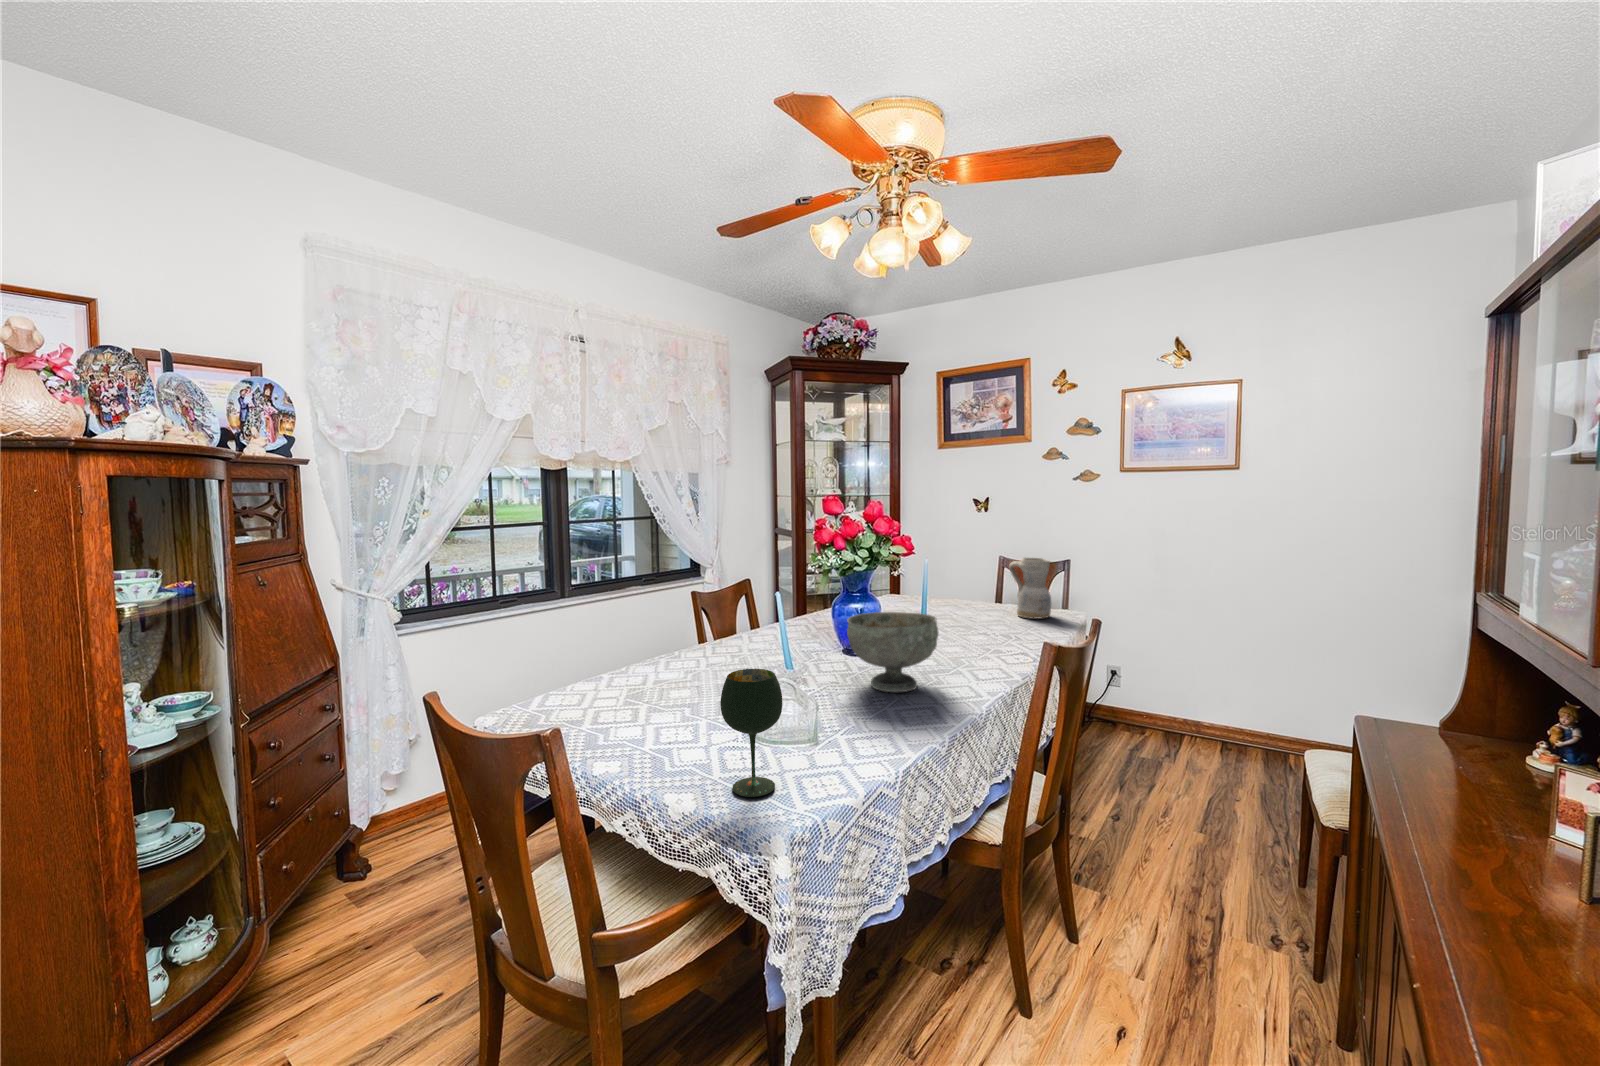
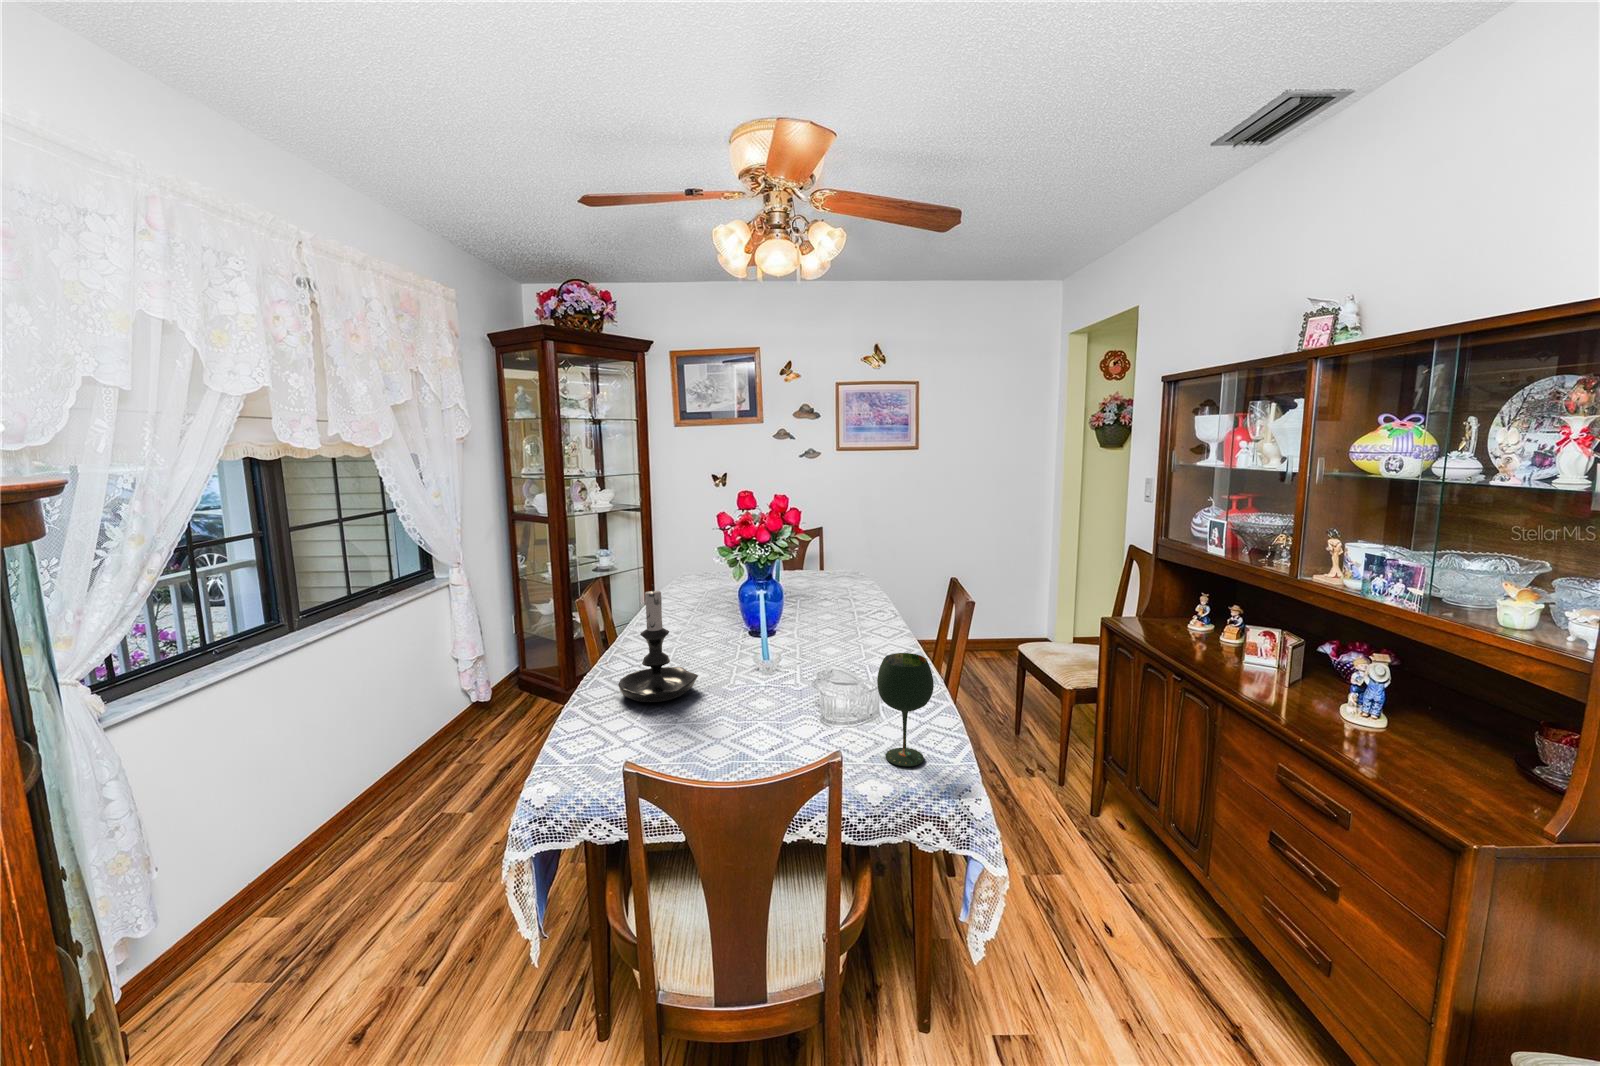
ceramic pitcher: present [1009,557,1051,619] -> none [811,529,845,580]
candle holder: none [642,581,713,688] -> present [618,585,698,702]
decorative bowl: present [847,612,938,692] -> none [802,587,881,659]

